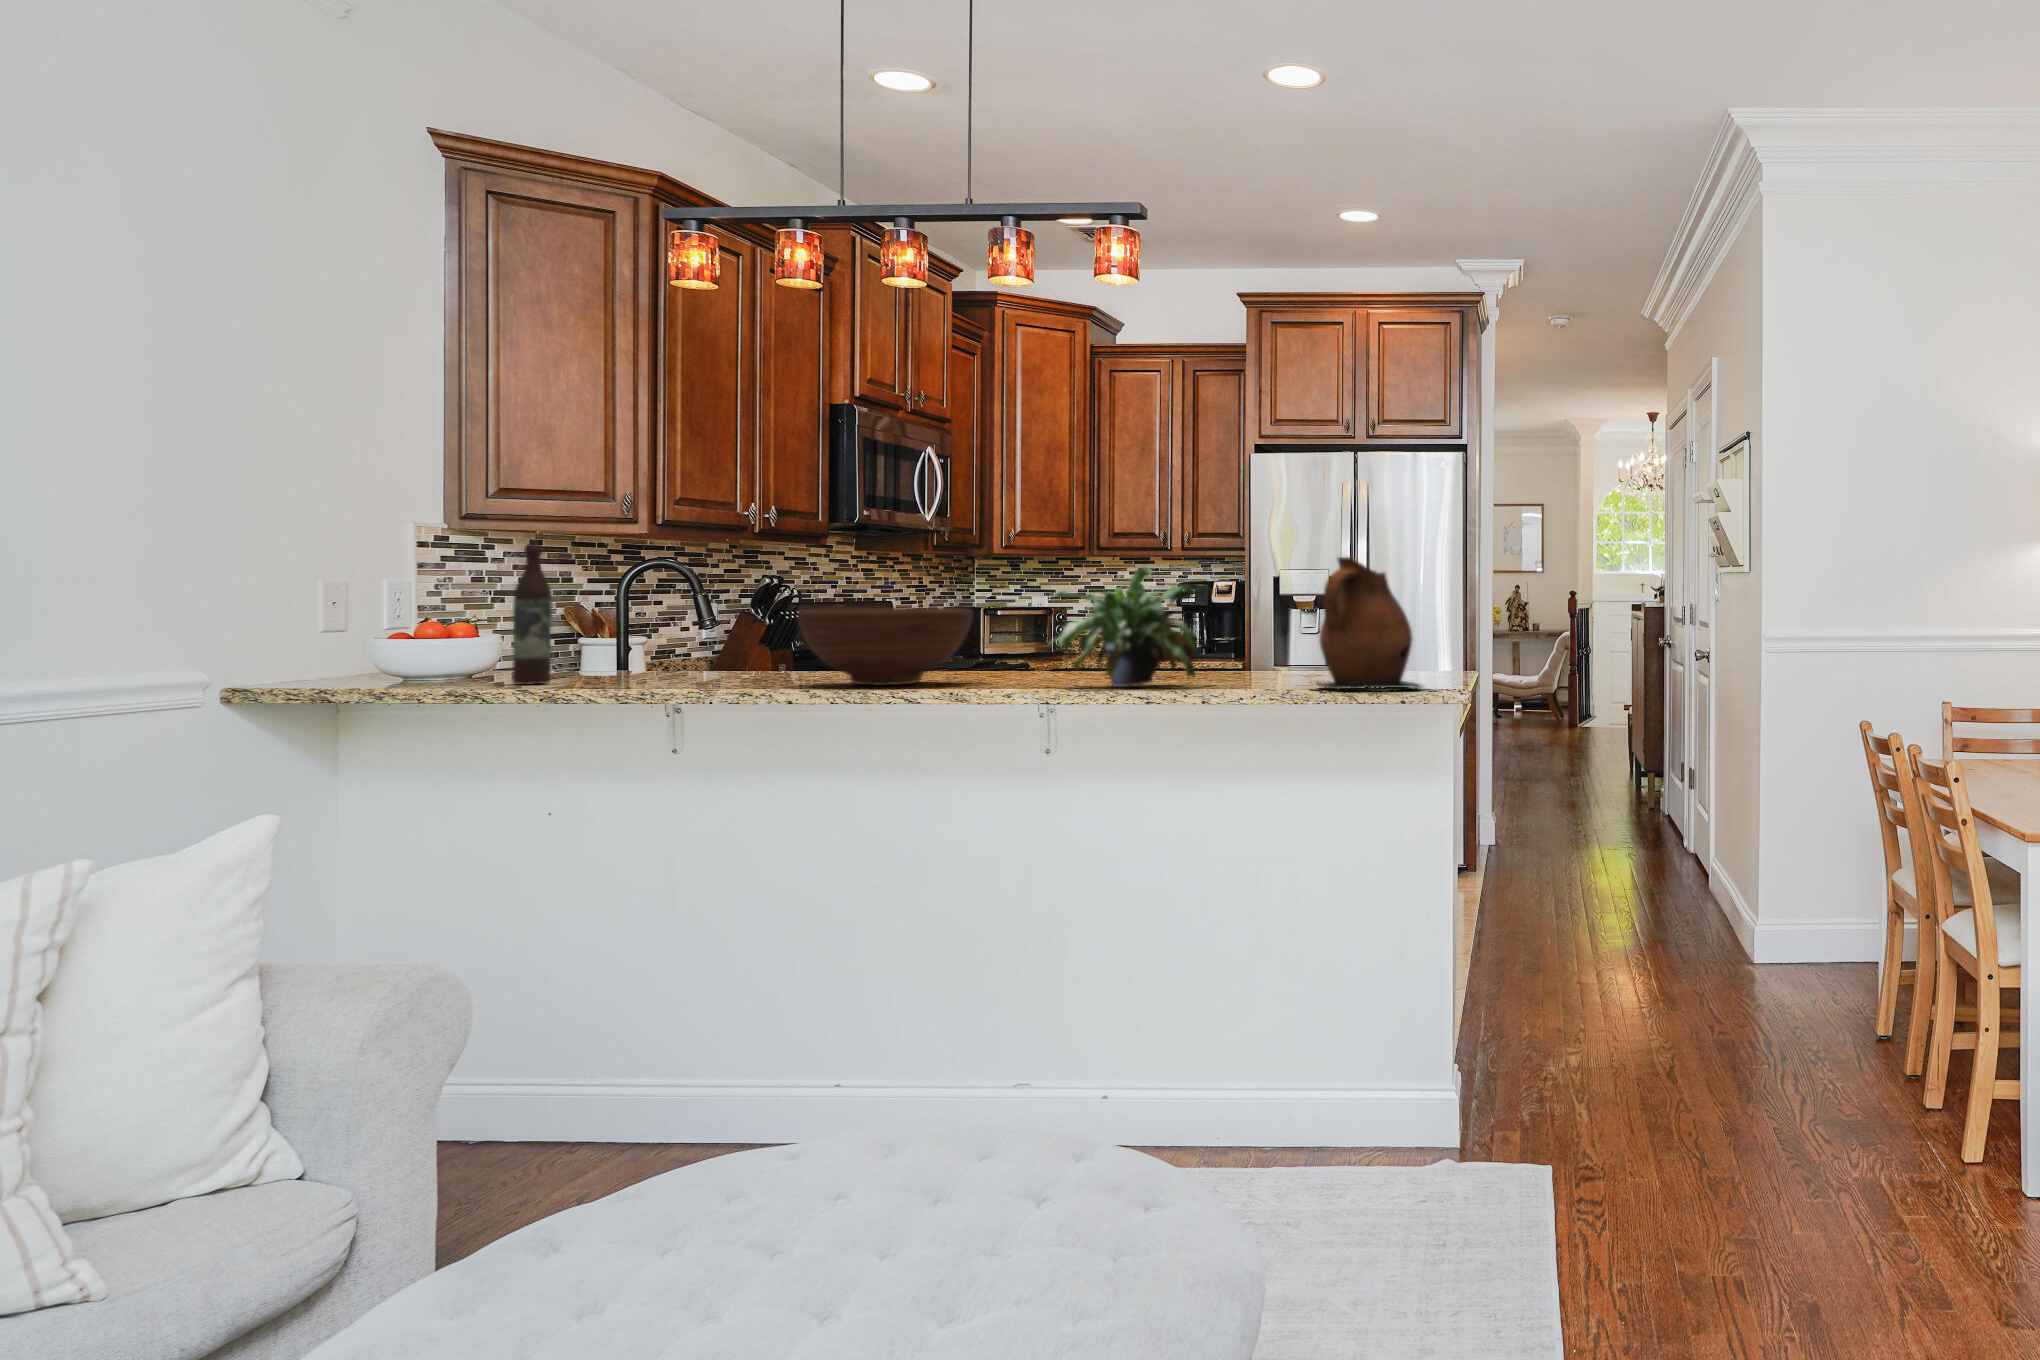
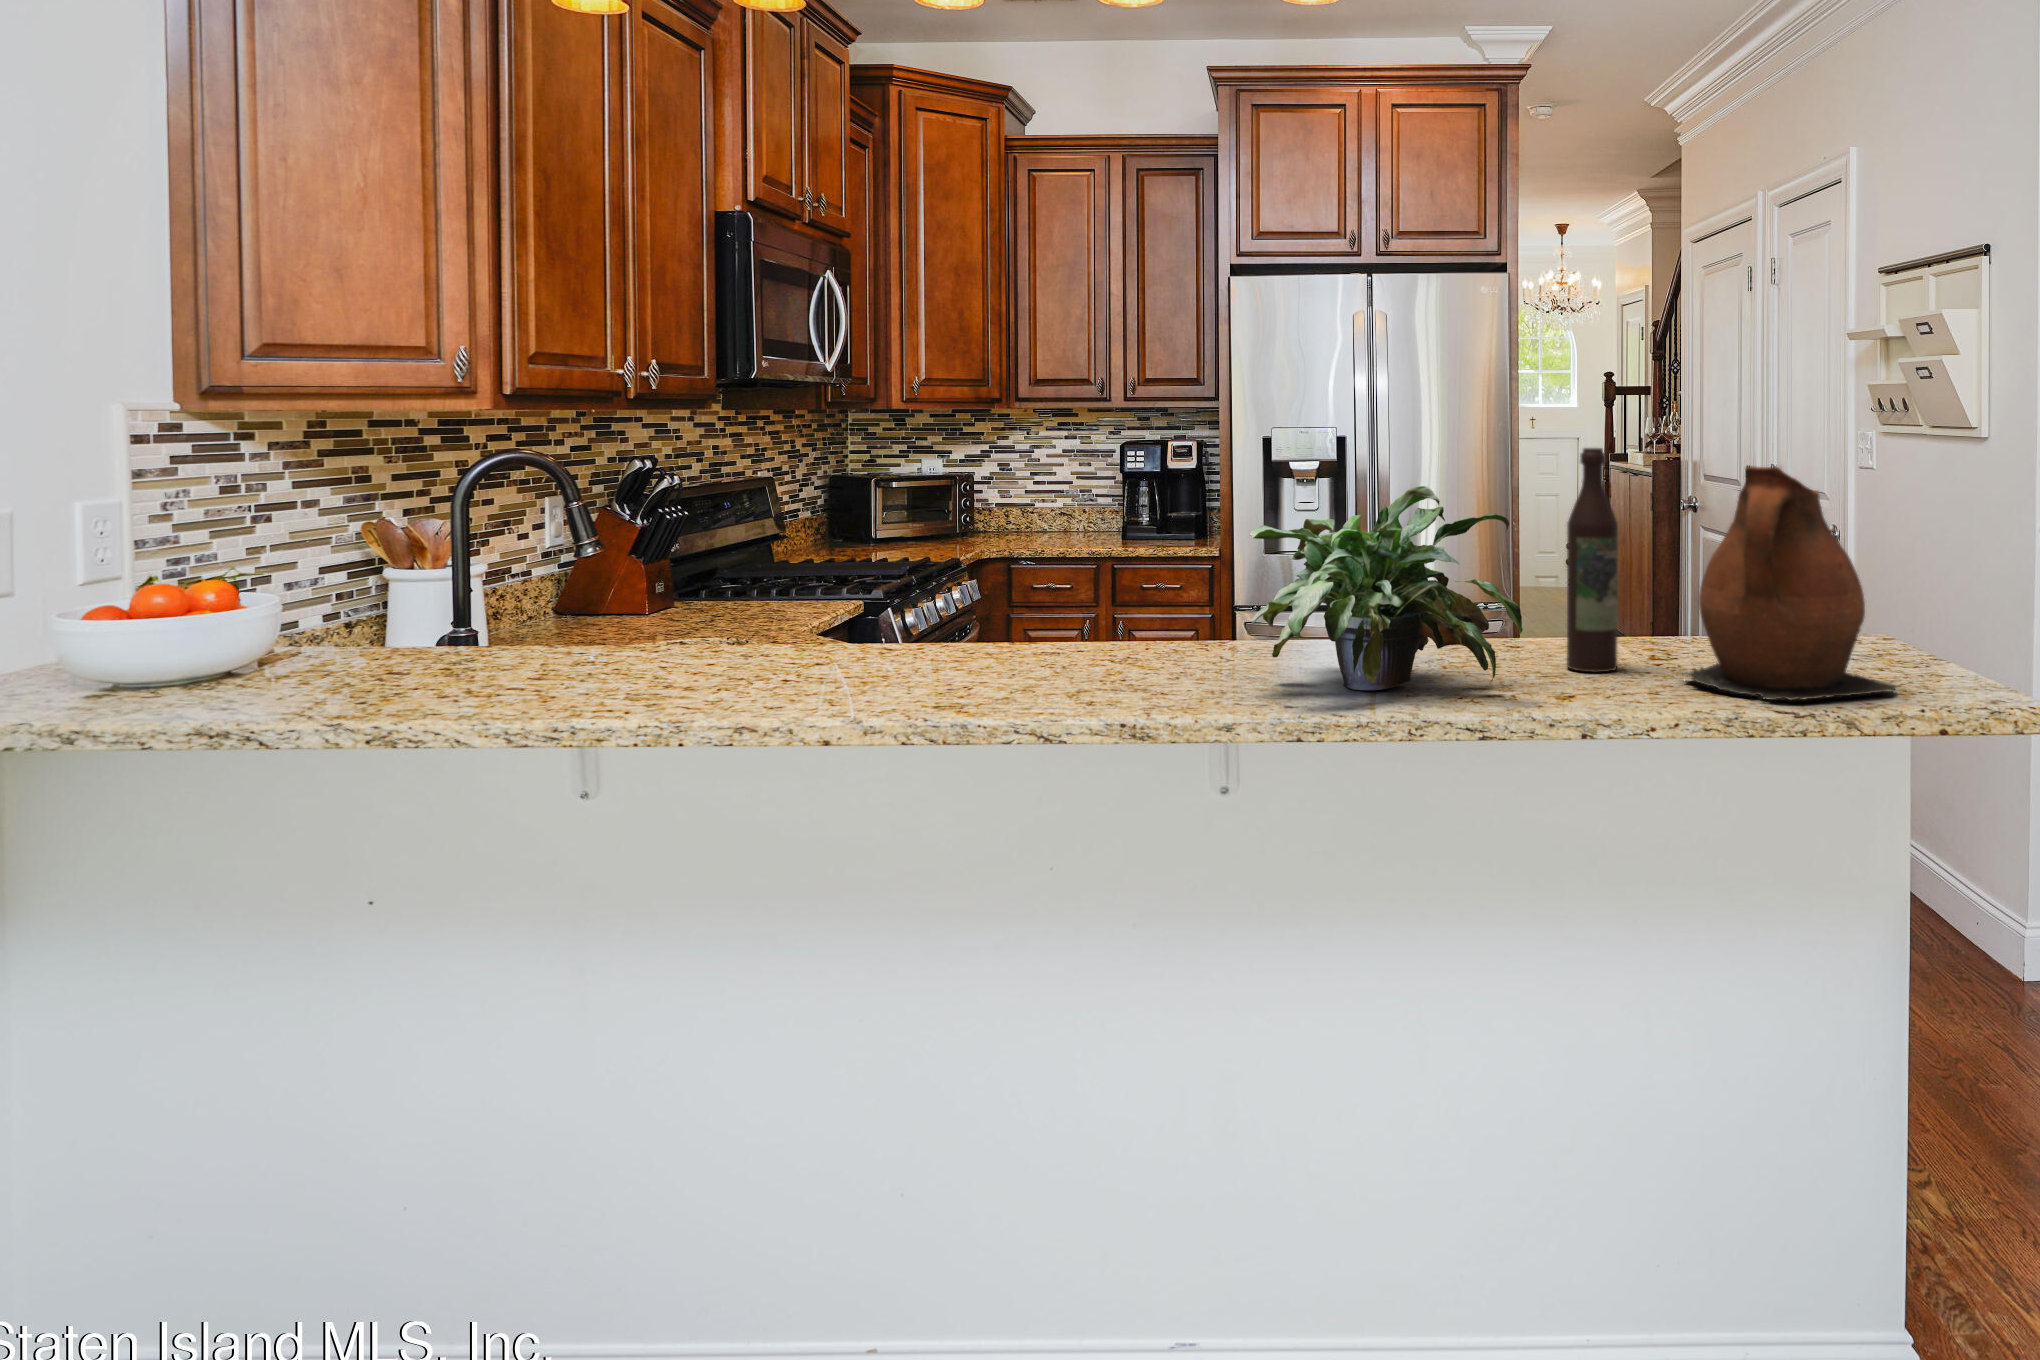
wine bottle: present [512,544,552,685] -> present [1567,448,1618,672]
fruit bowl: present [797,608,973,685] -> none [806,543,1088,690]

